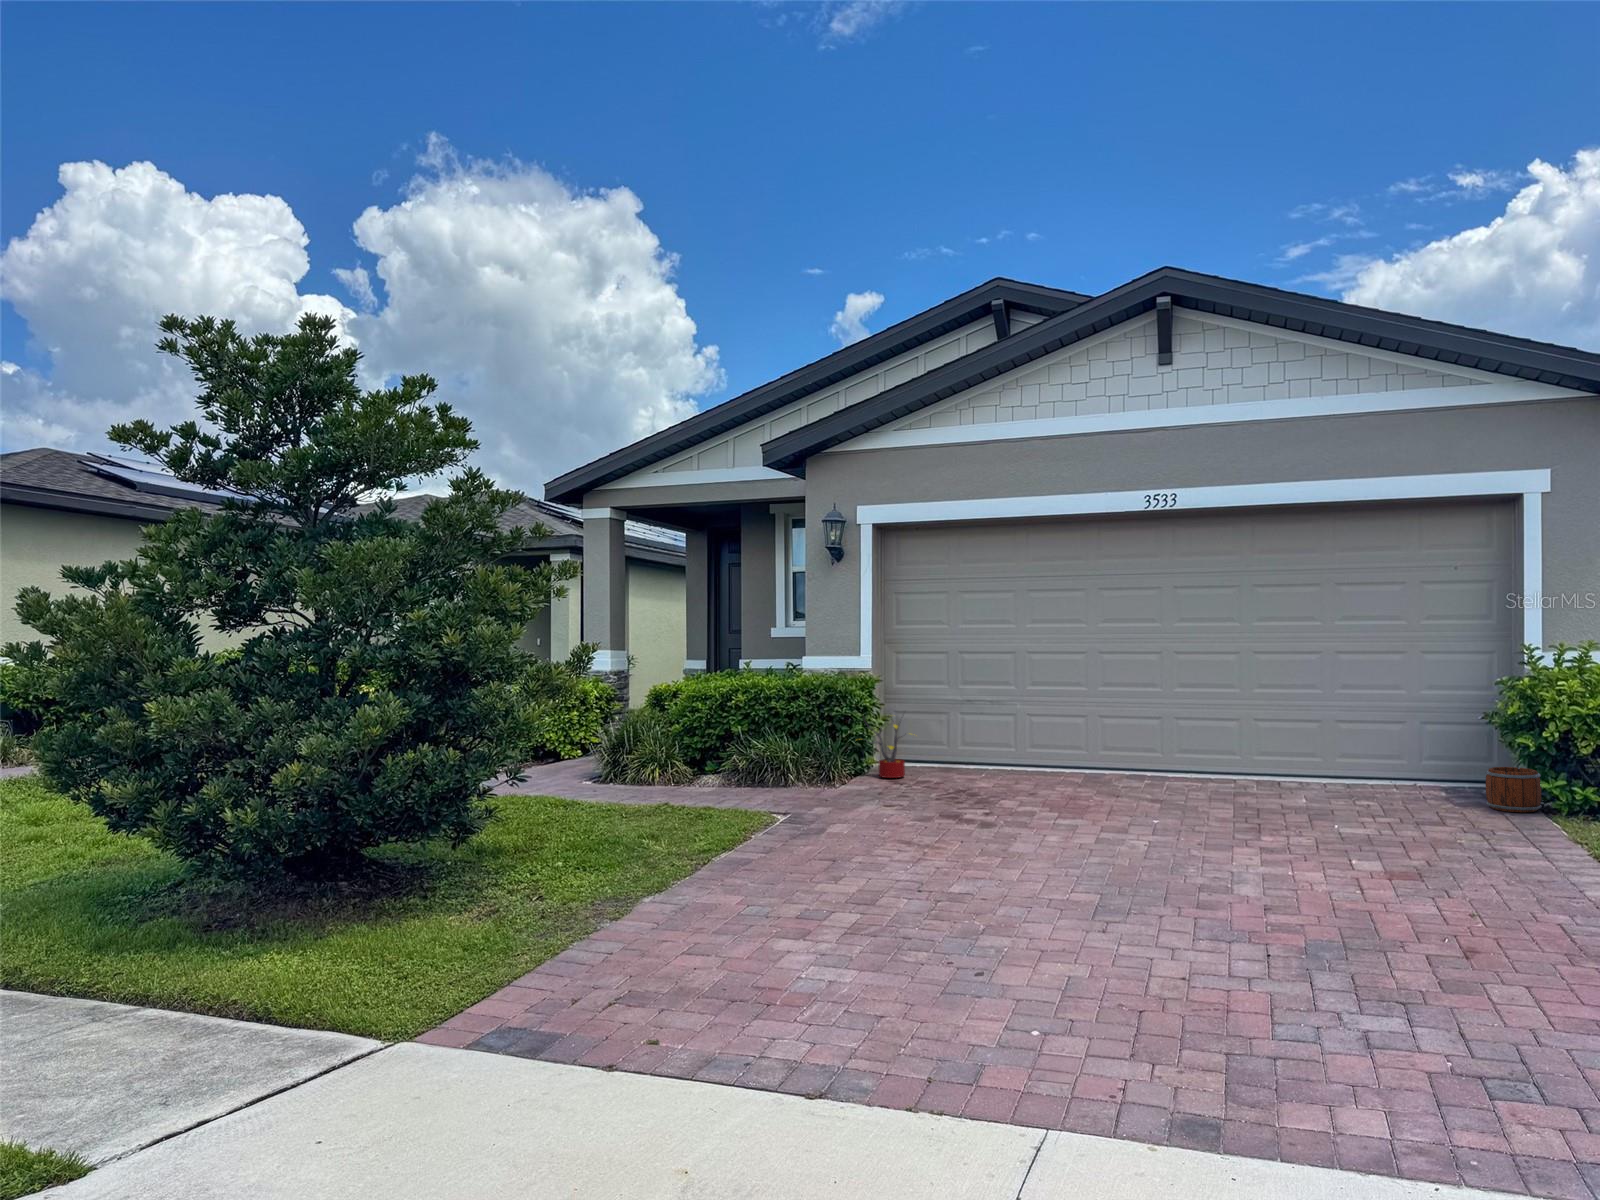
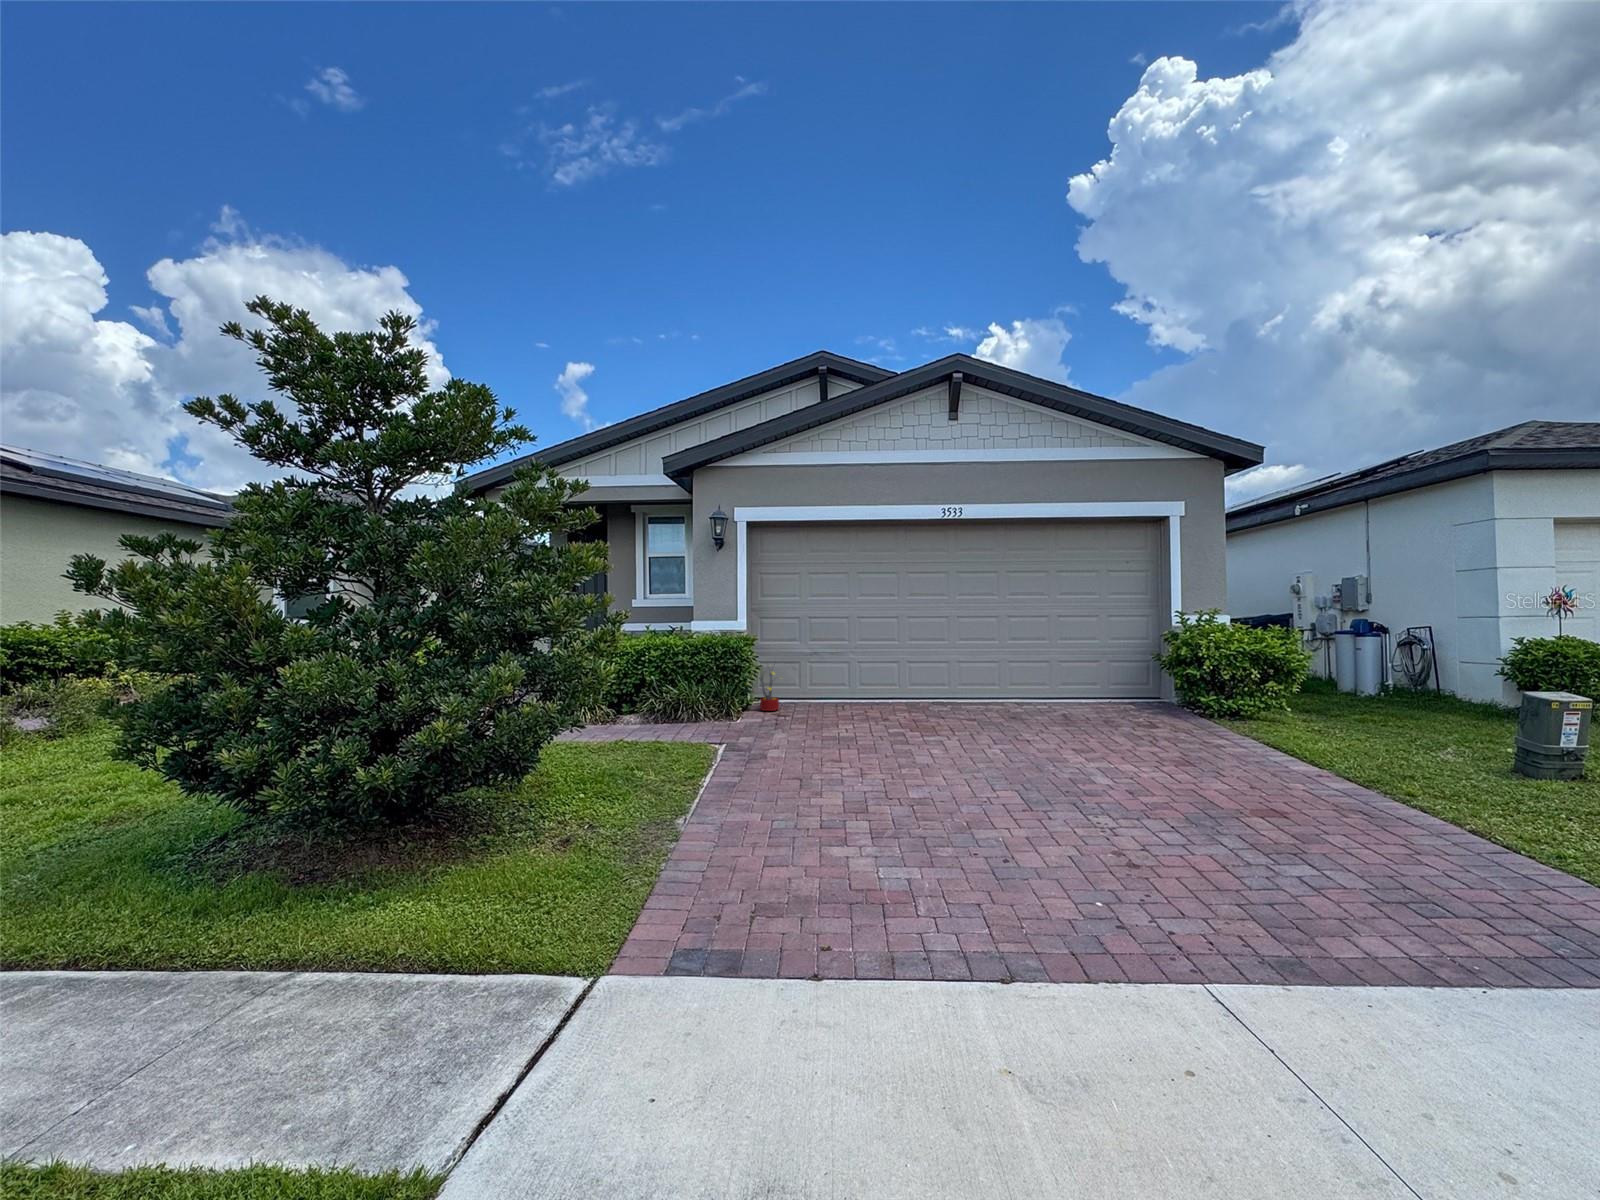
bucket: present [1486,767,1542,812] -> none [1158,688,1190,716]

